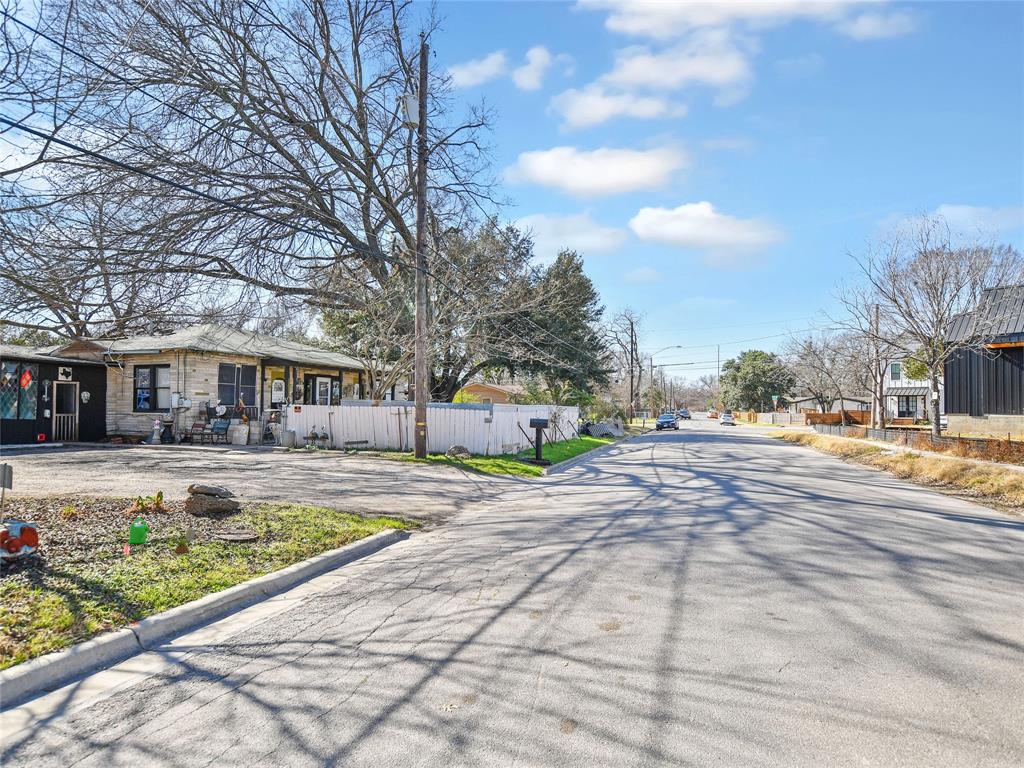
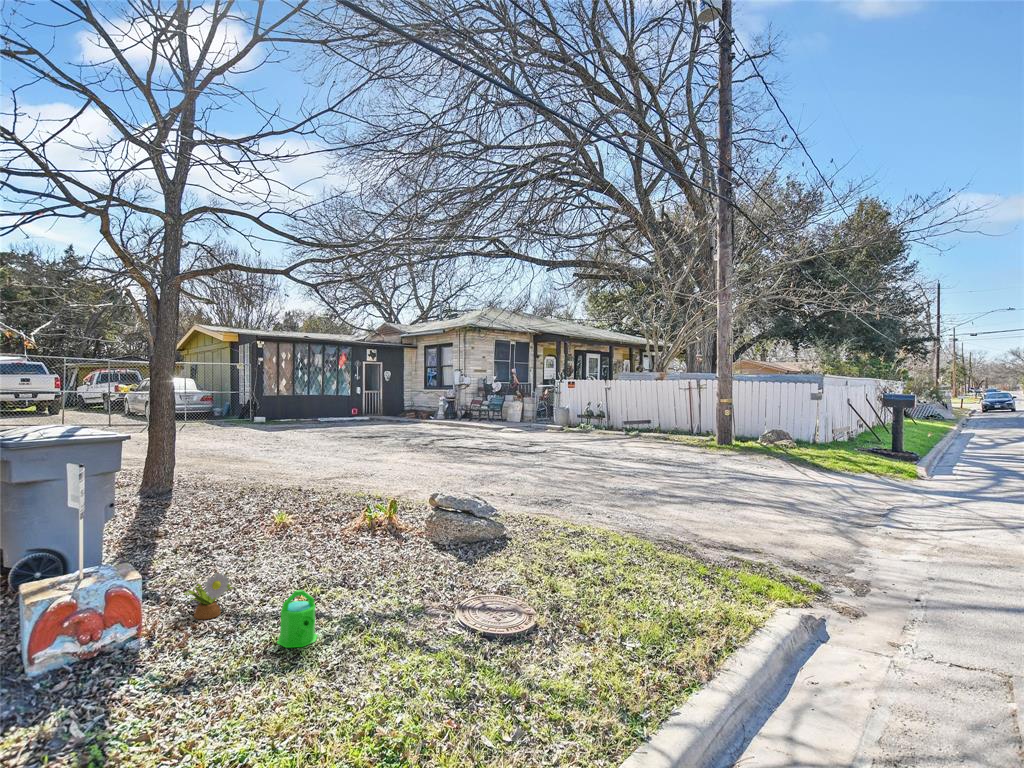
decorative plant: present [170,528,195,553] -> present [184,572,233,619]

